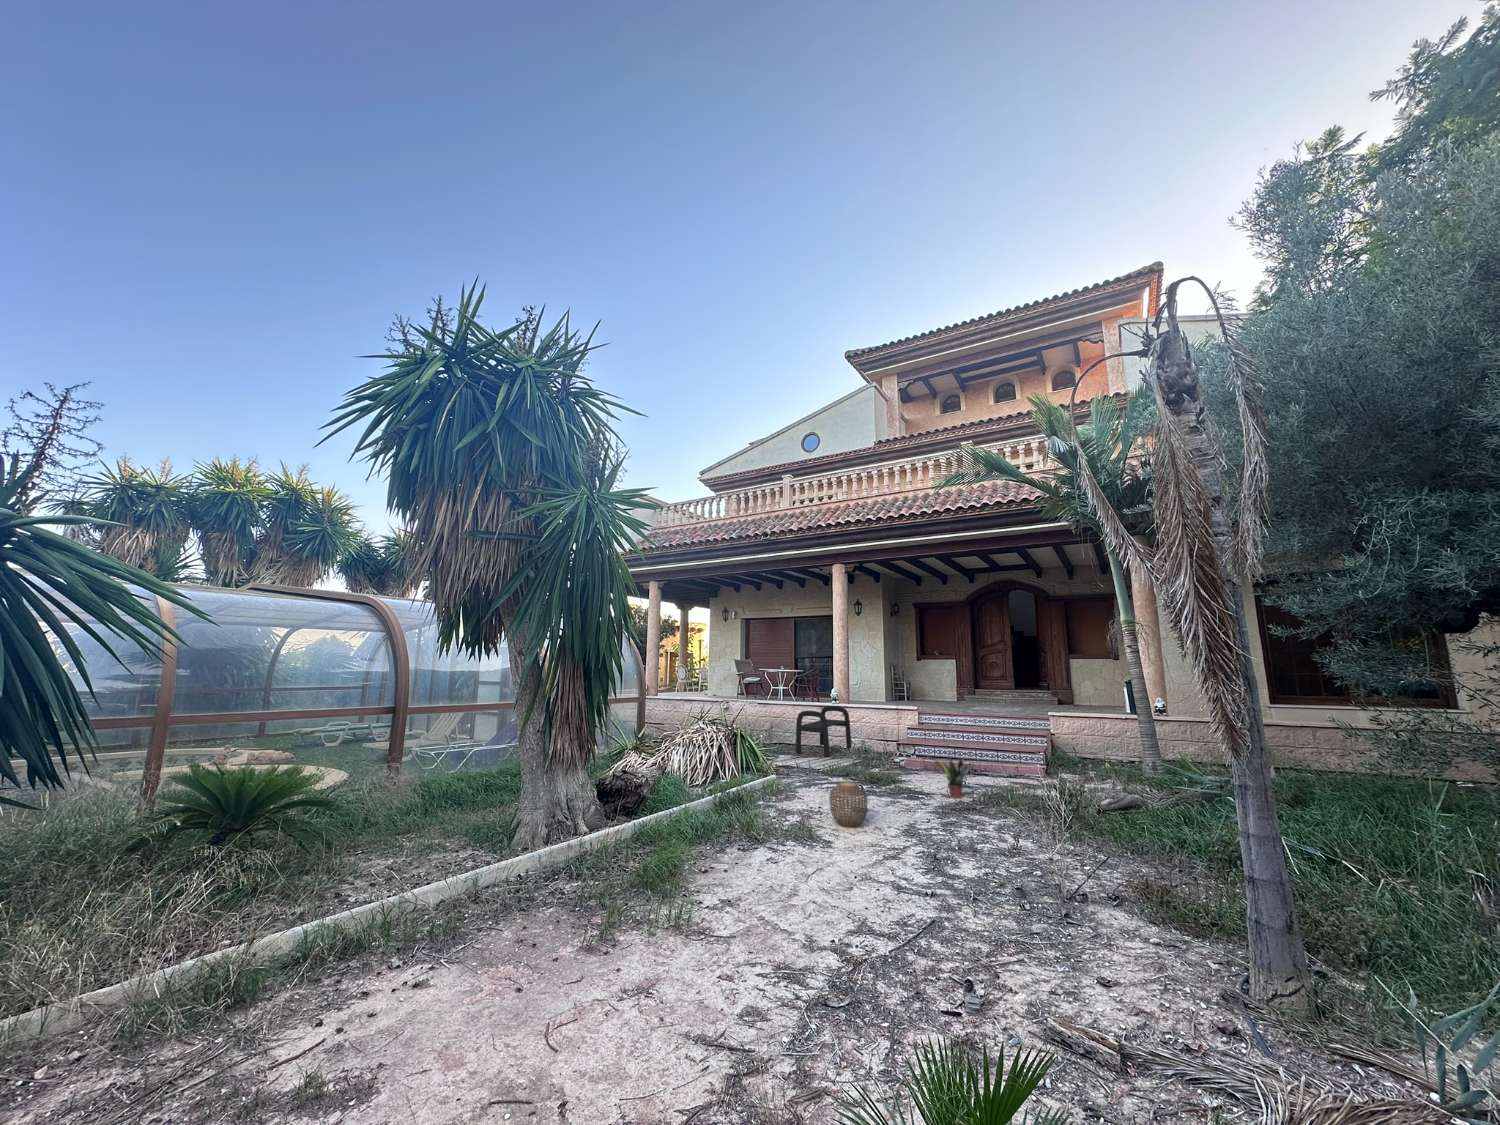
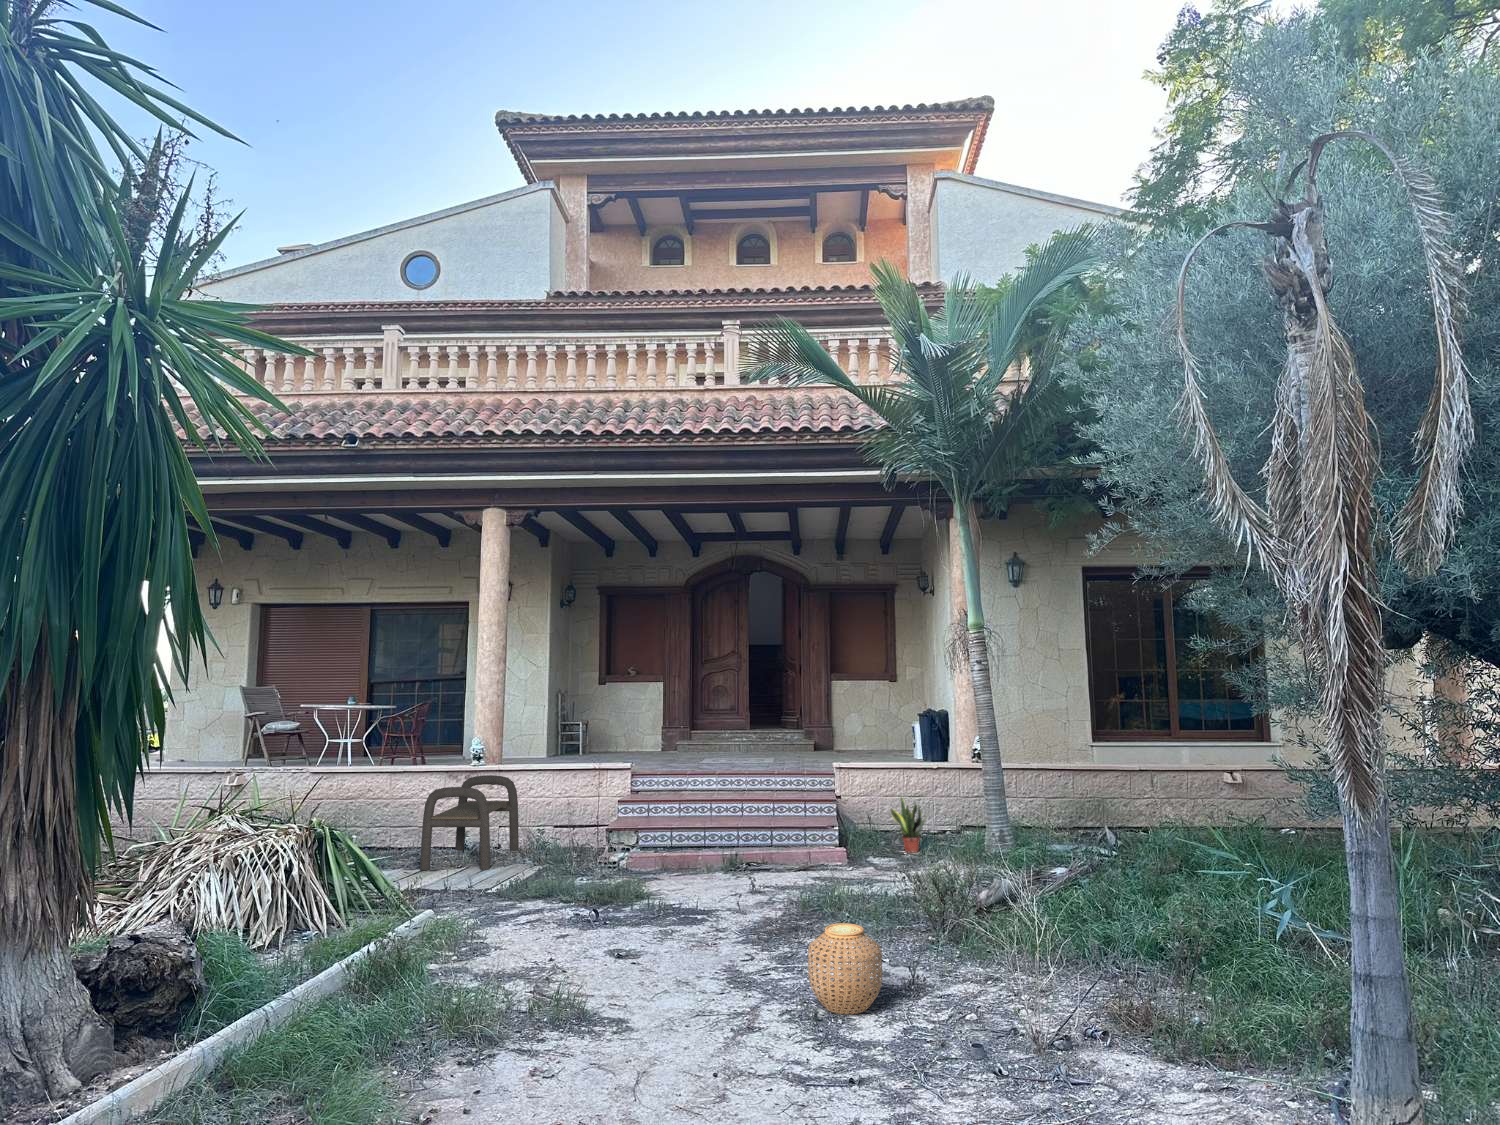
potted plant: present [936,753,969,798] -> present [891,798,928,853]
woven basket: present [830,781,867,827] -> present [808,923,882,1014]

